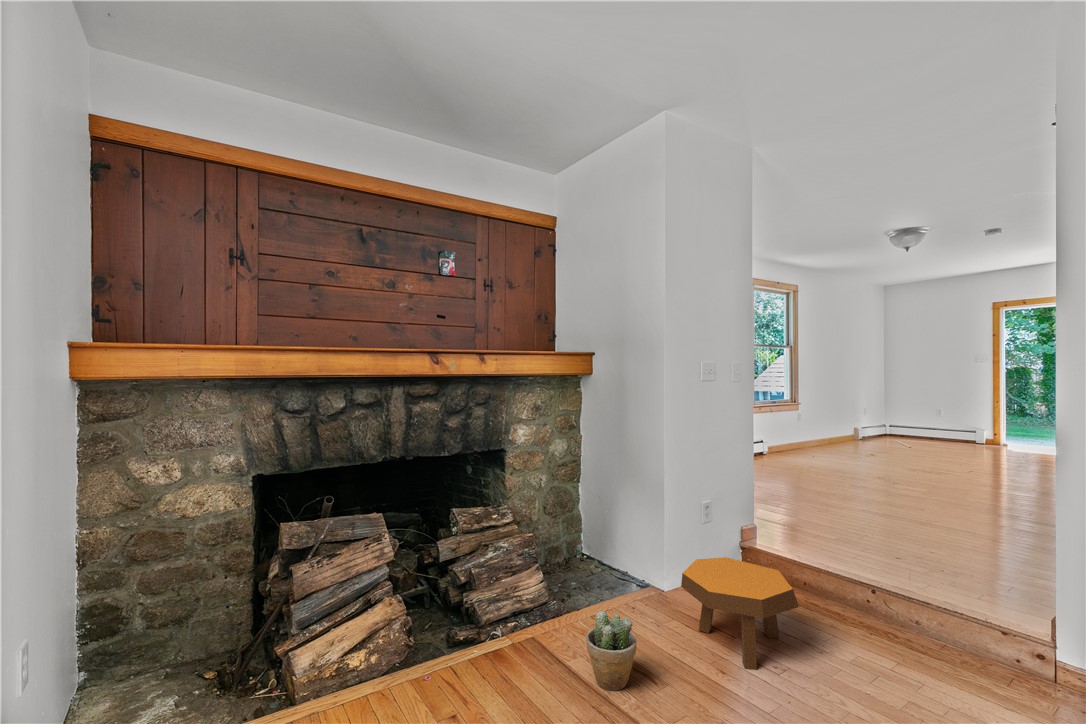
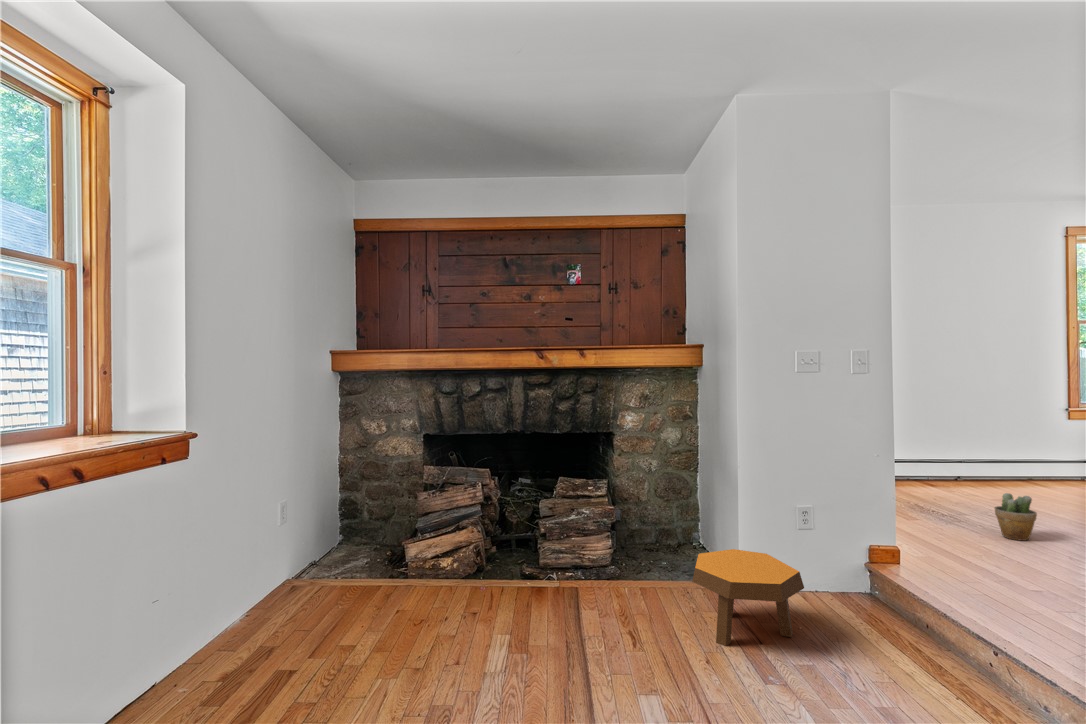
potted plant: present [586,611,637,691] -> present [995,493,1037,541]

